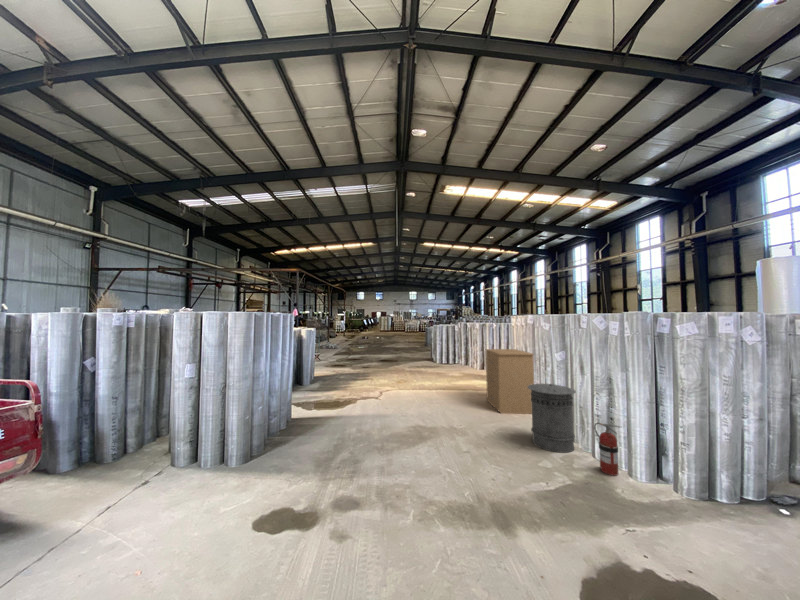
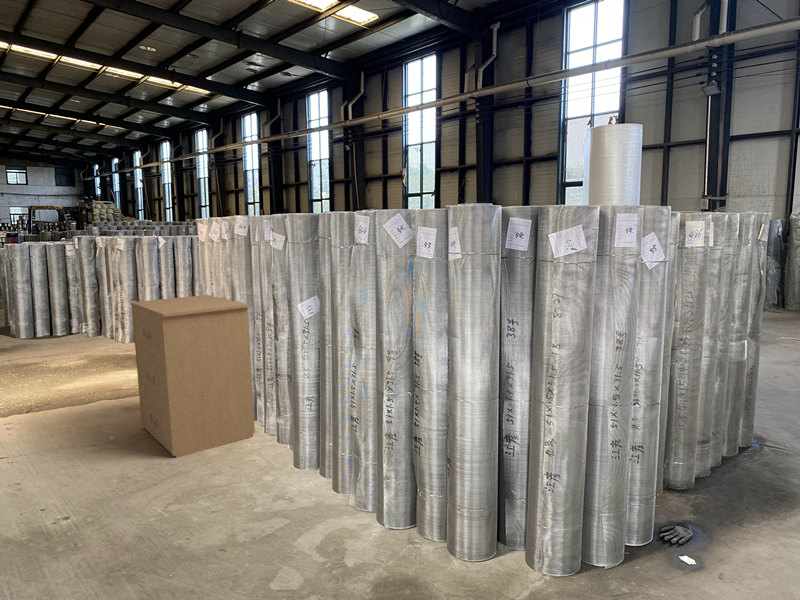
trash can: present [528,384,576,453] -> none [238,377,346,542]
fire extinguisher: present [594,423,620,476] -> none [387,456,443,564]

